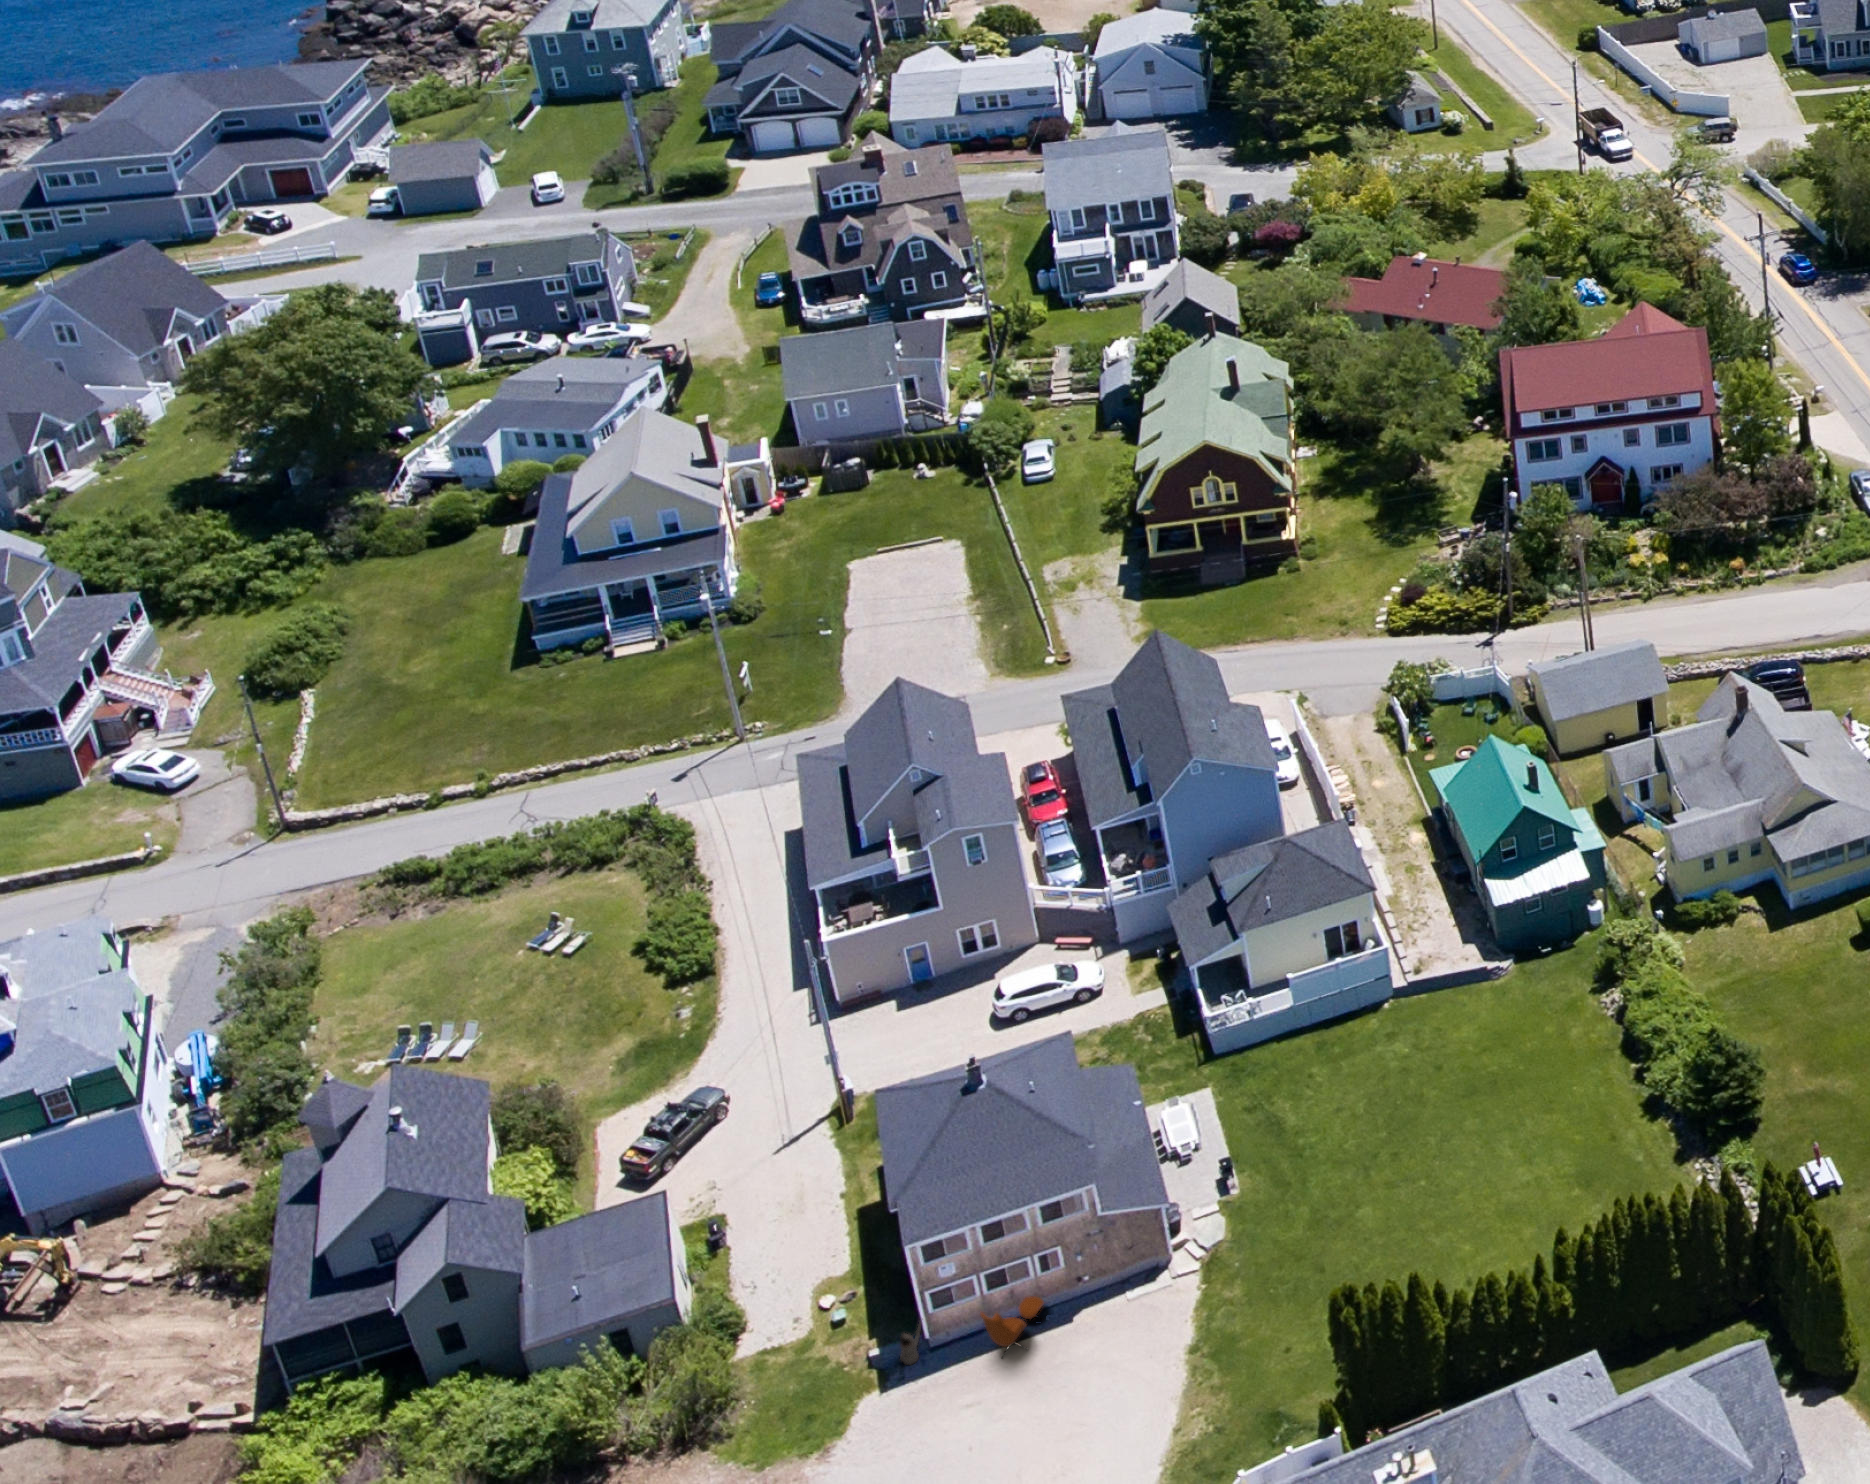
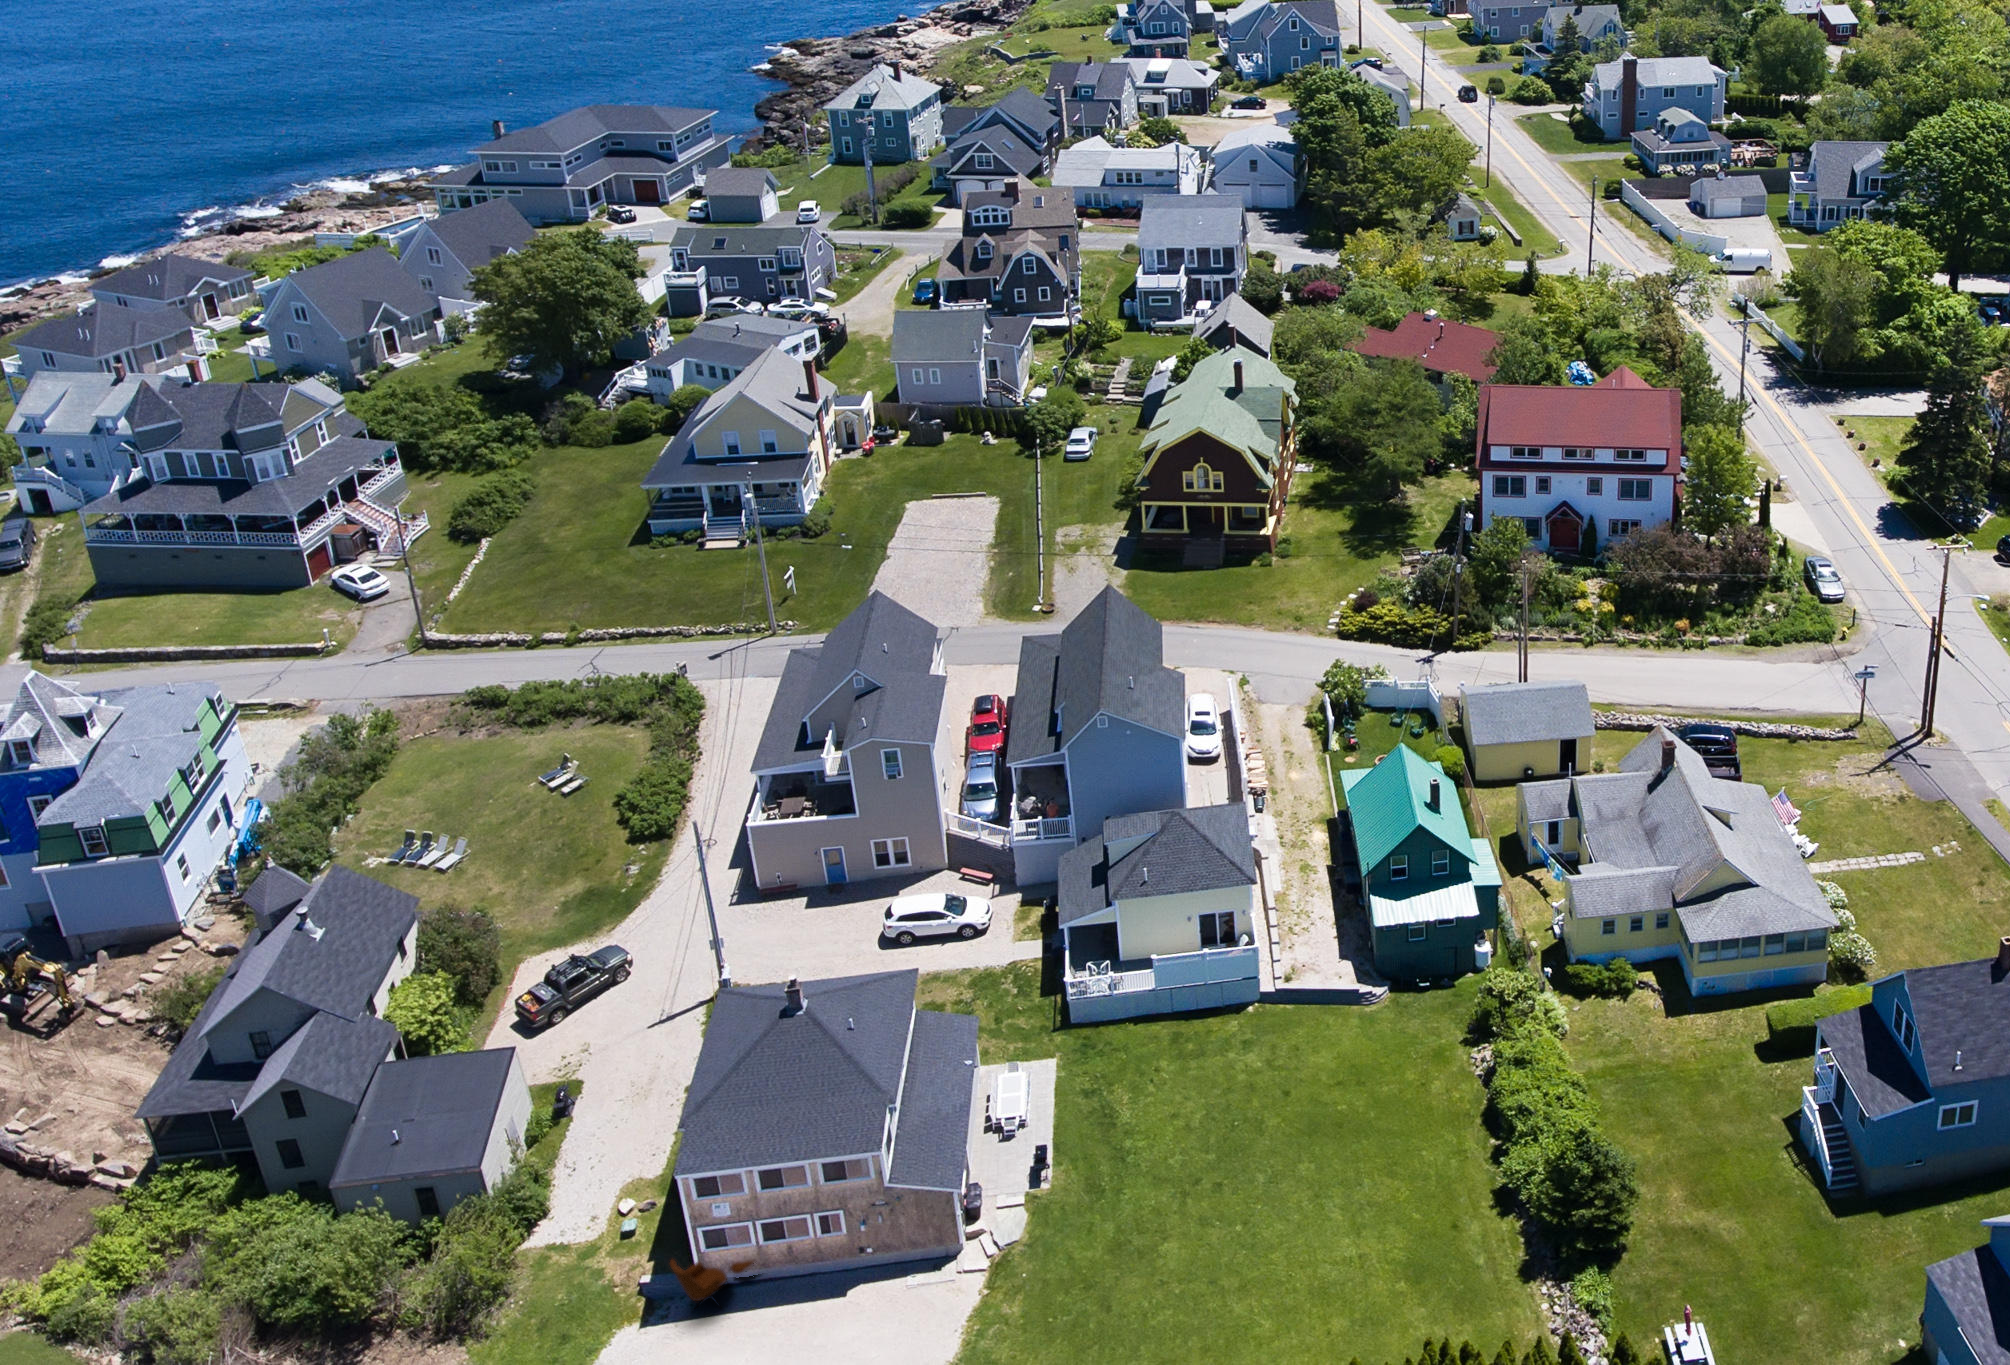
watering can: present [900,1321,921,1365] -> none [593,1247,632,1296]

